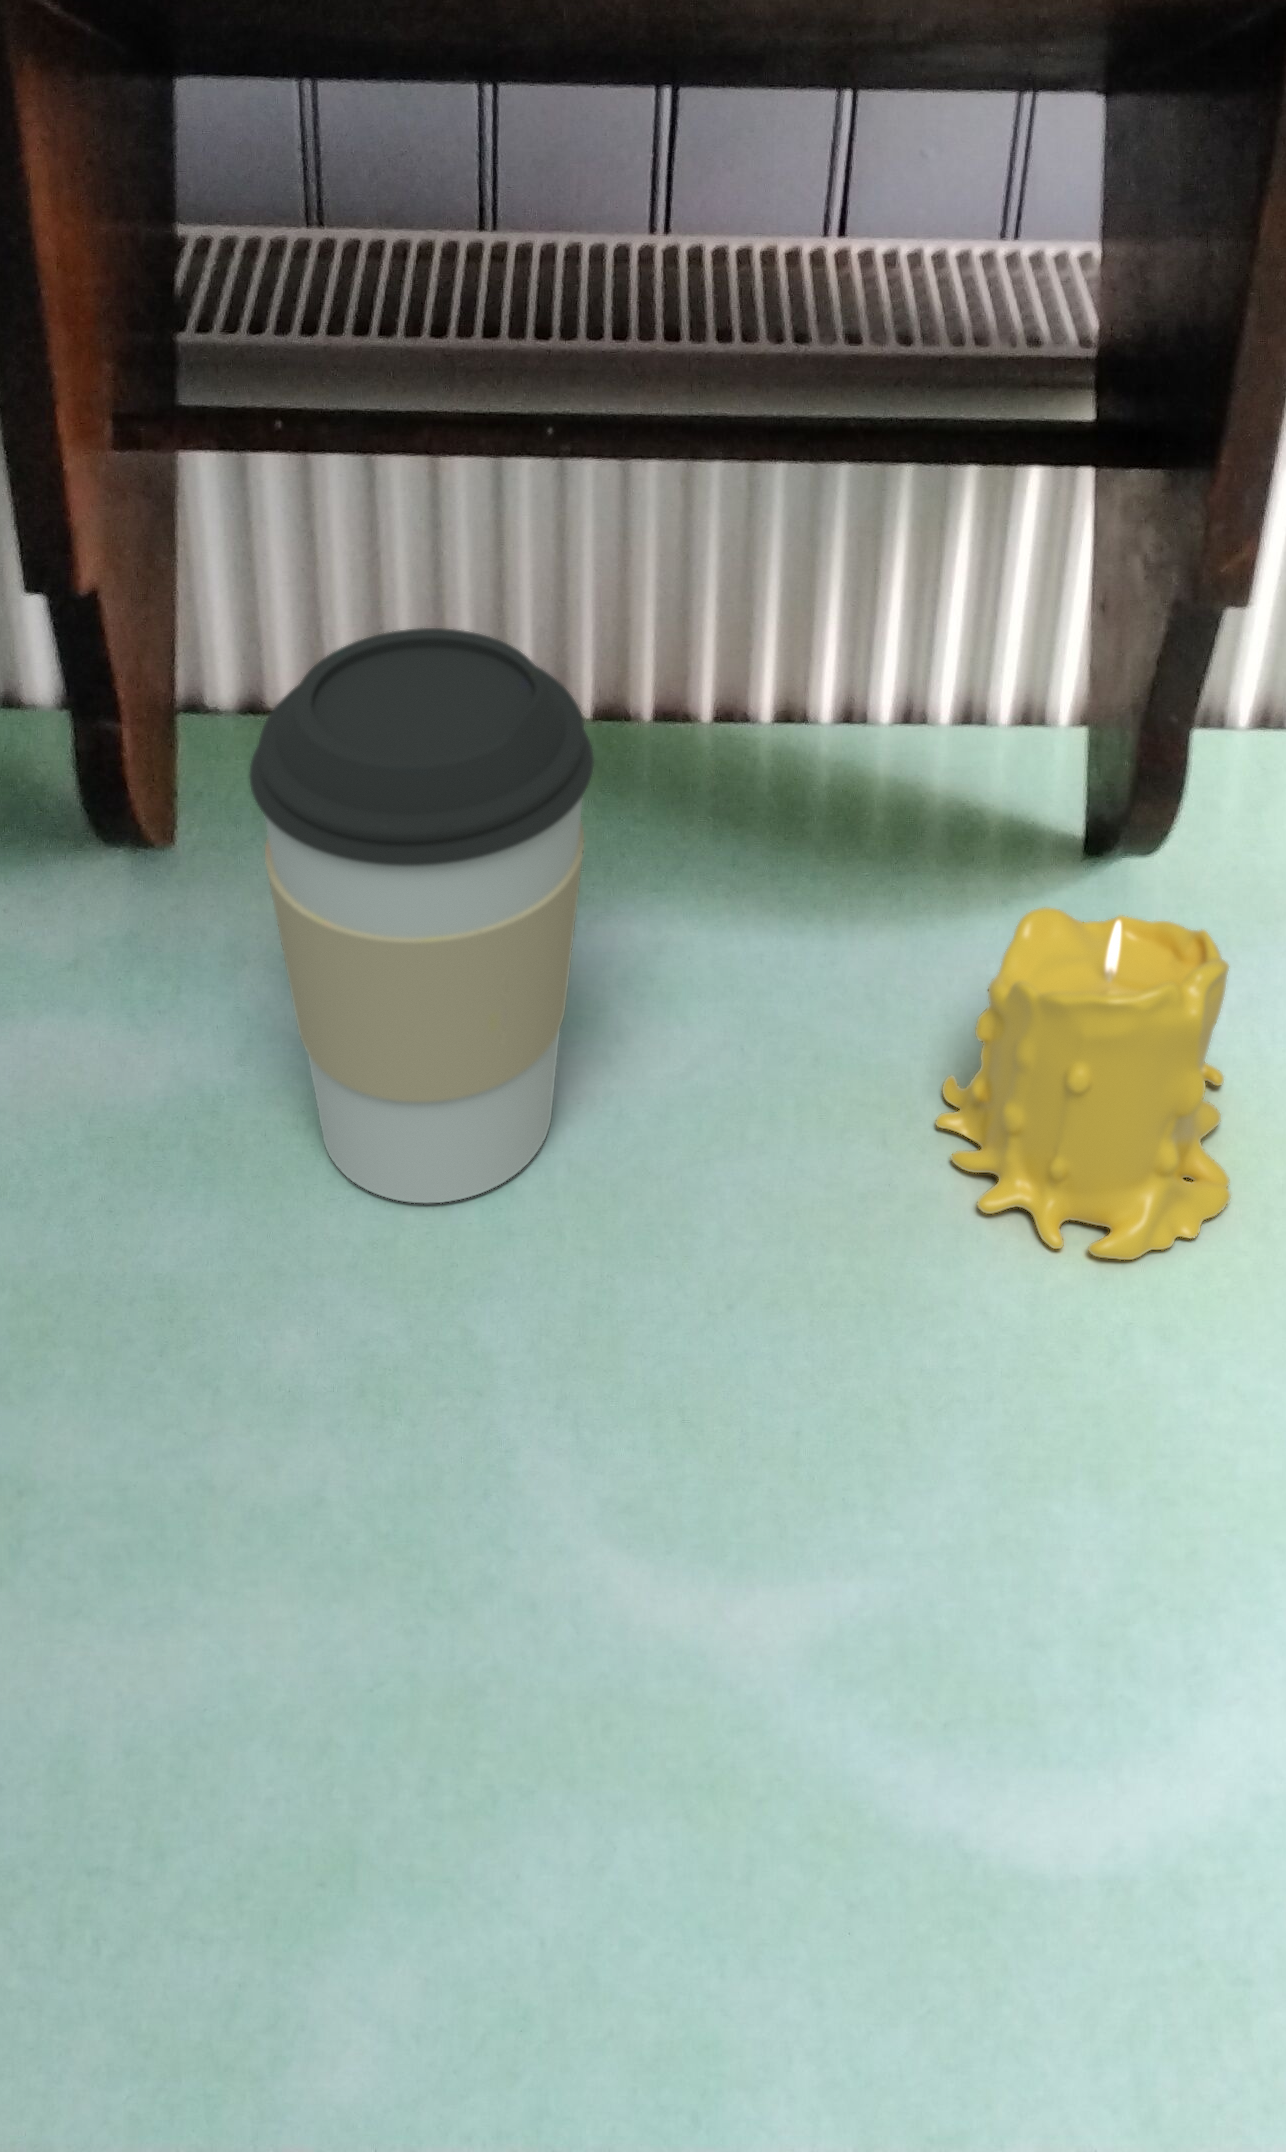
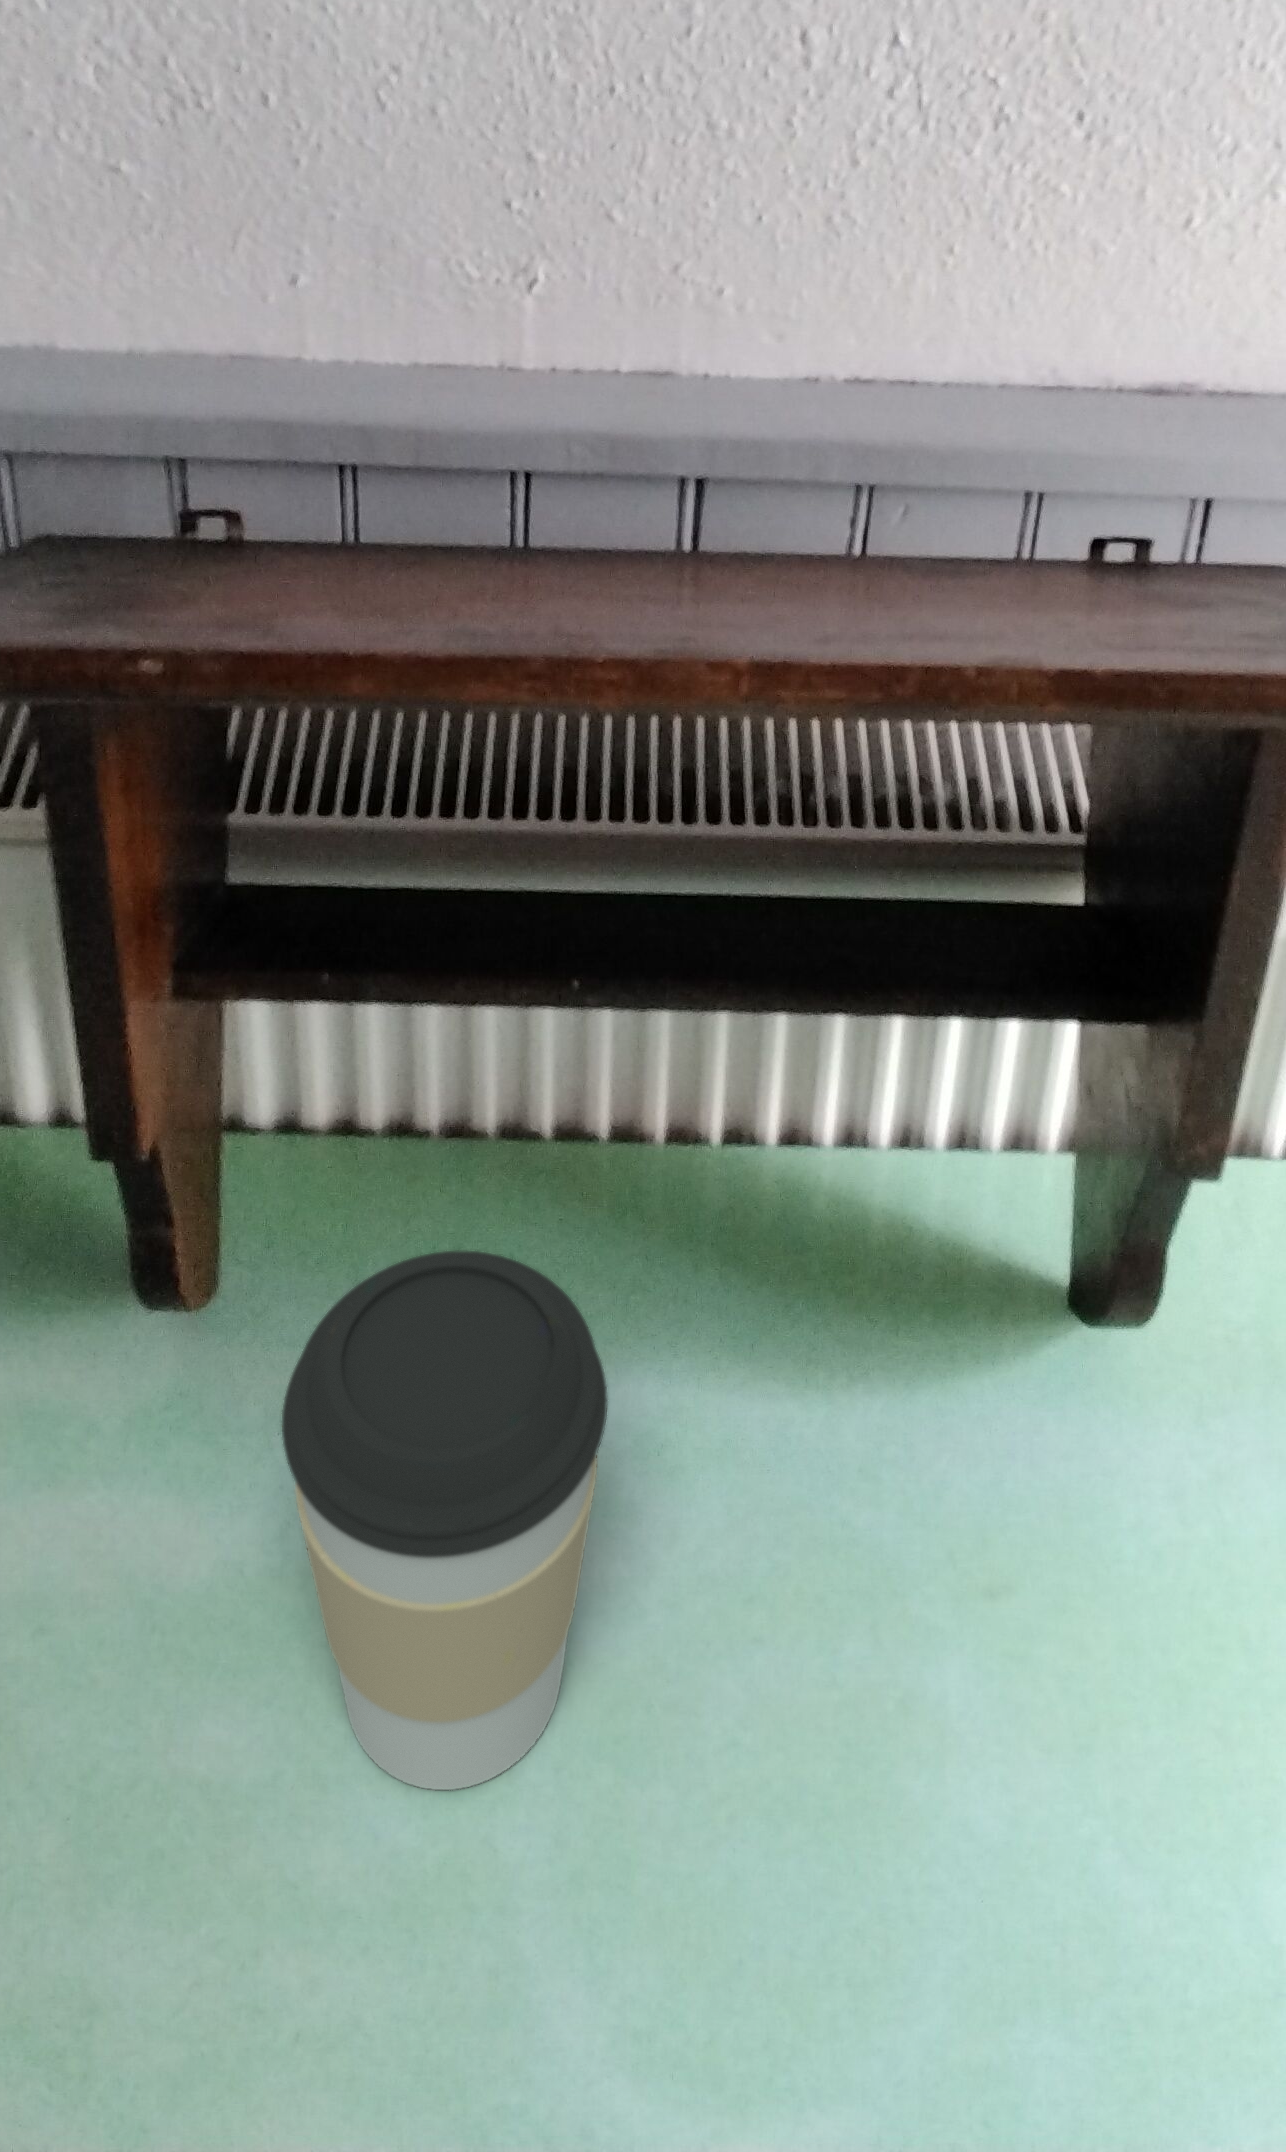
candle: present [935,907,1230,1260] -> none [924,1494,1207,1876]

